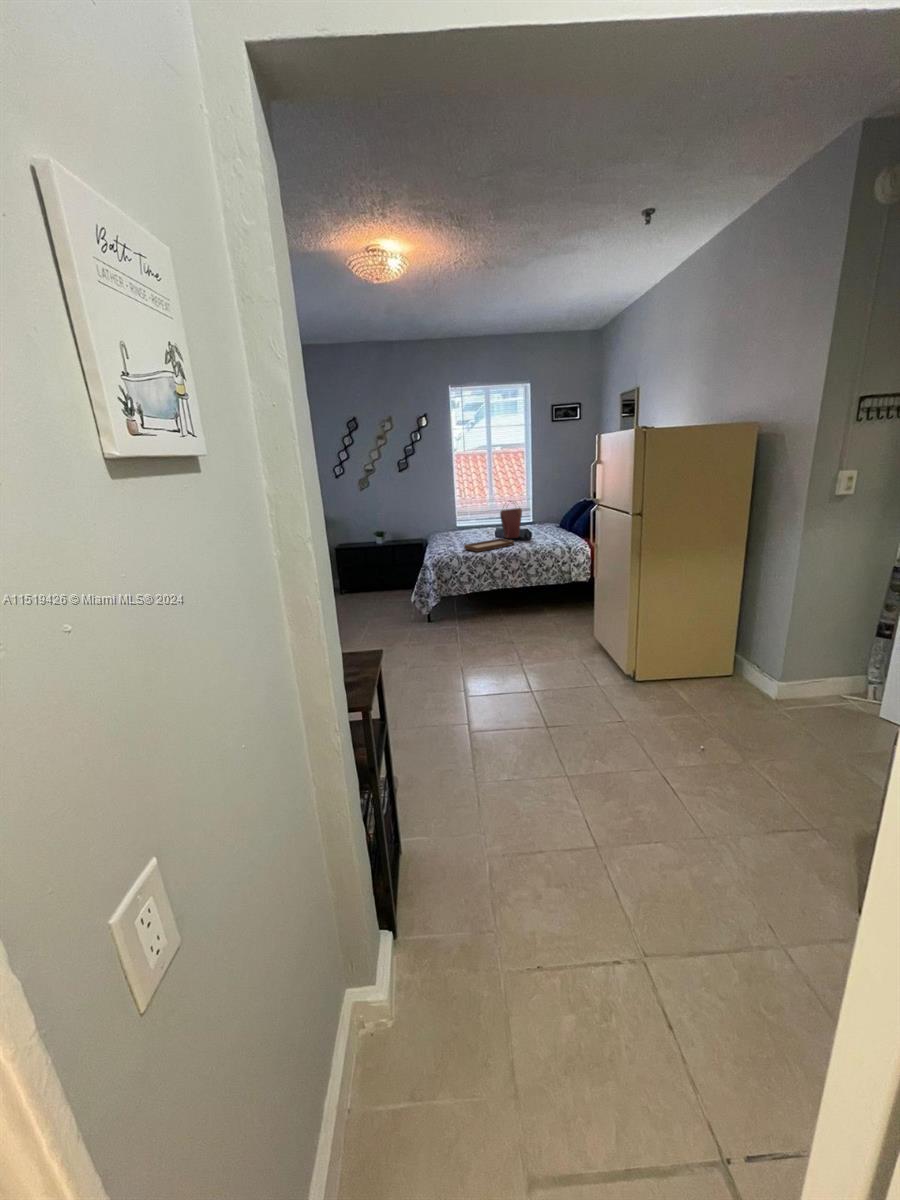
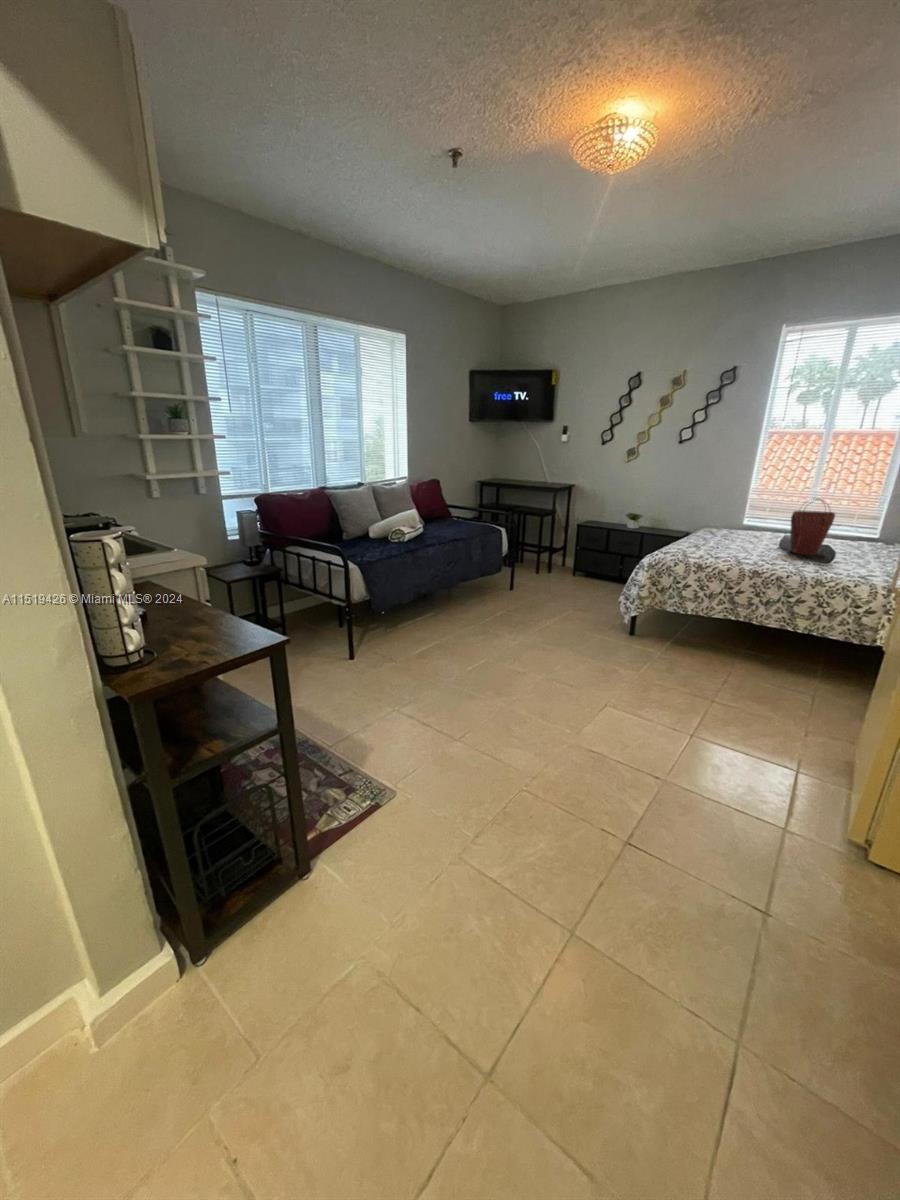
tray: present [464,531,514,552] -> none [707,537,791,565]

